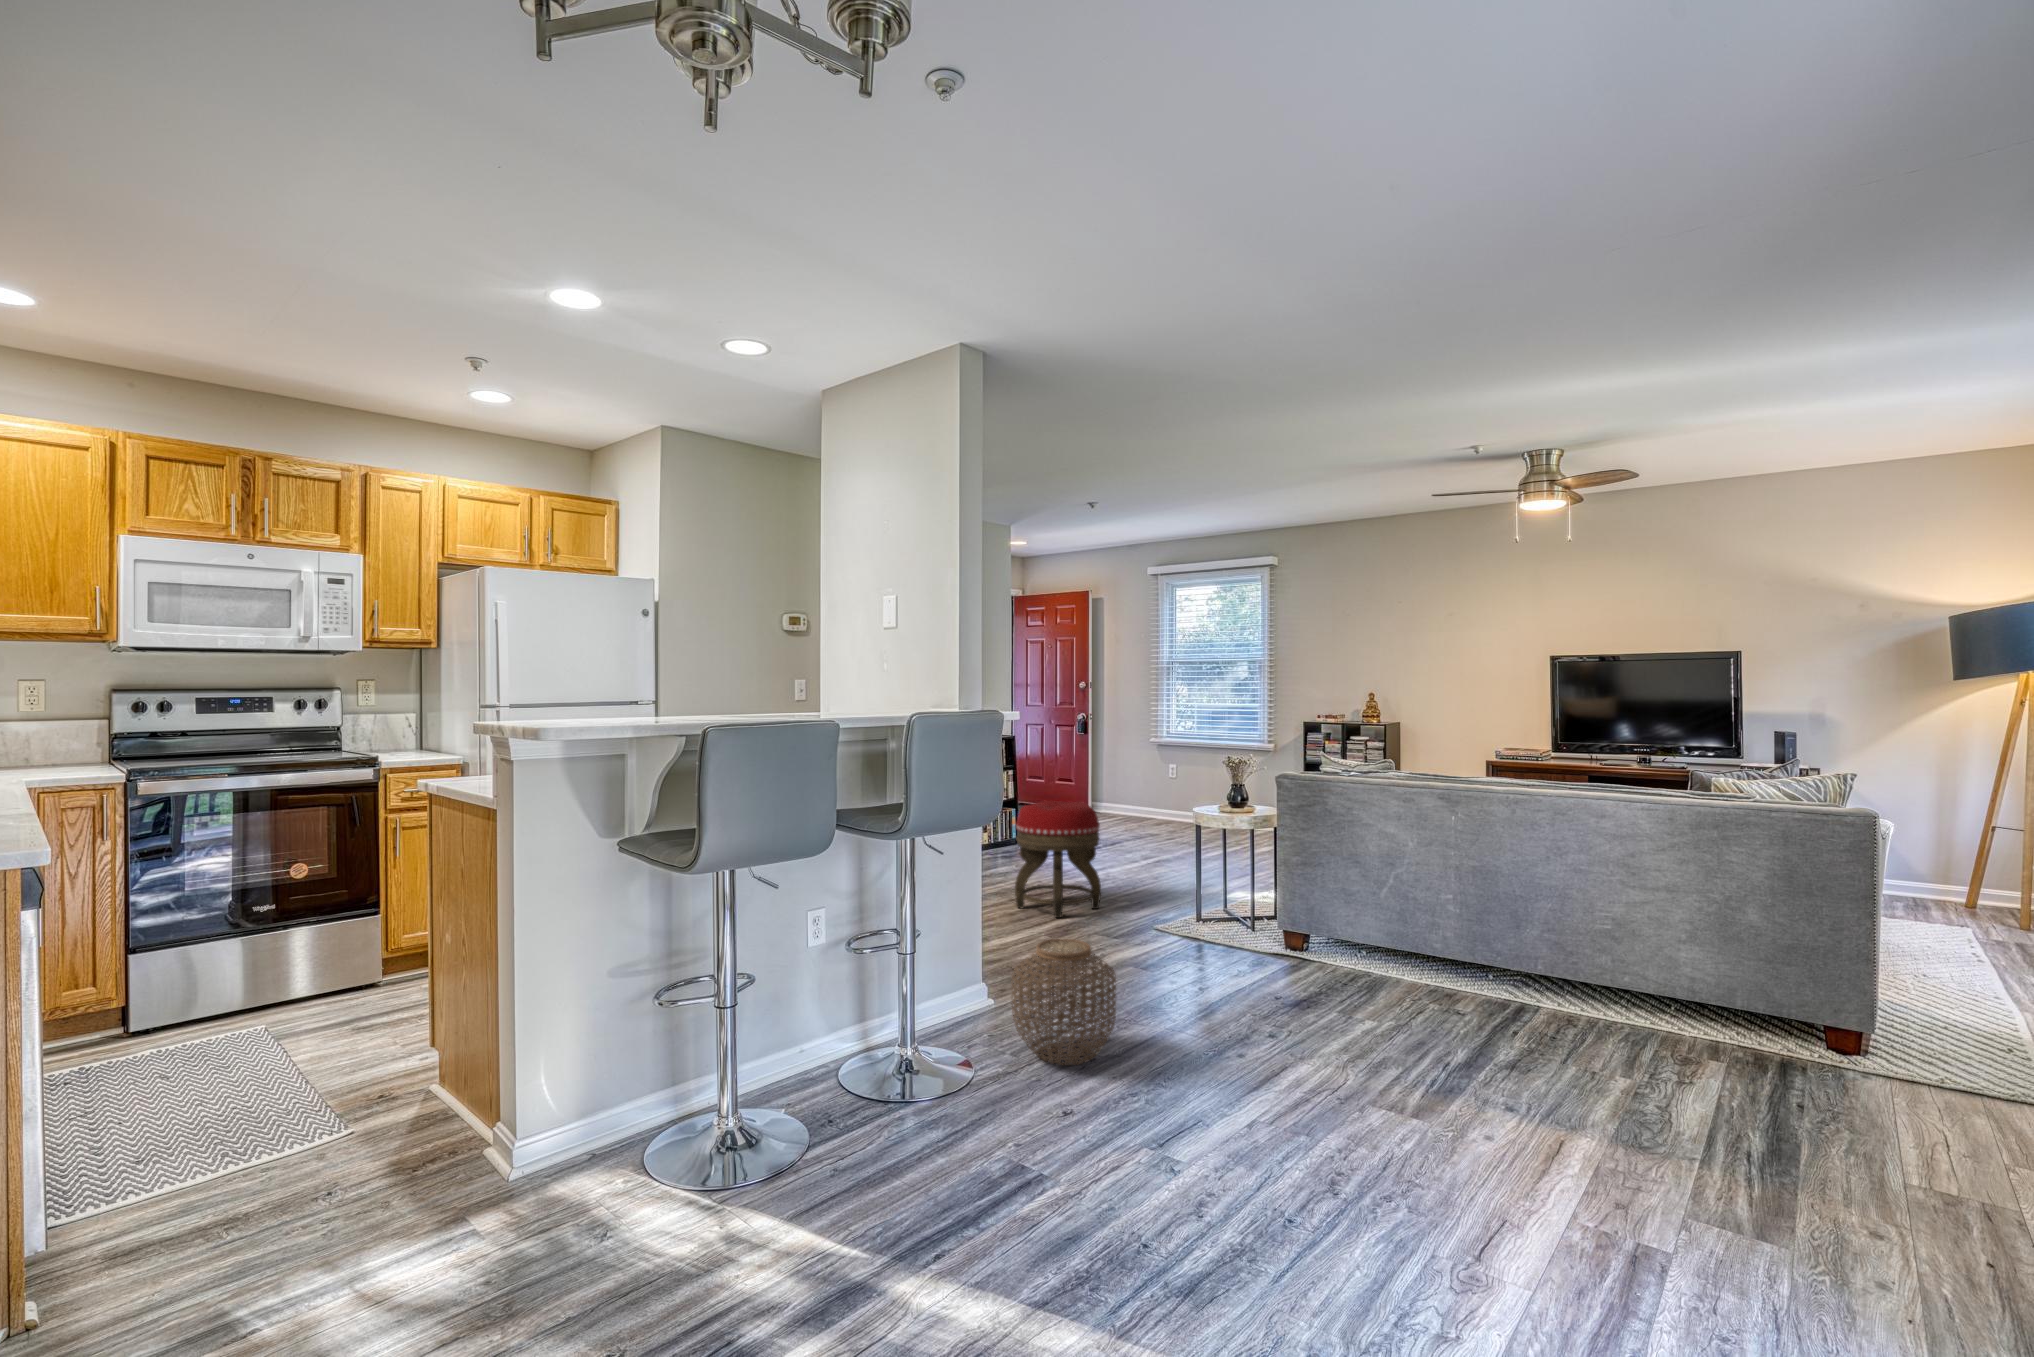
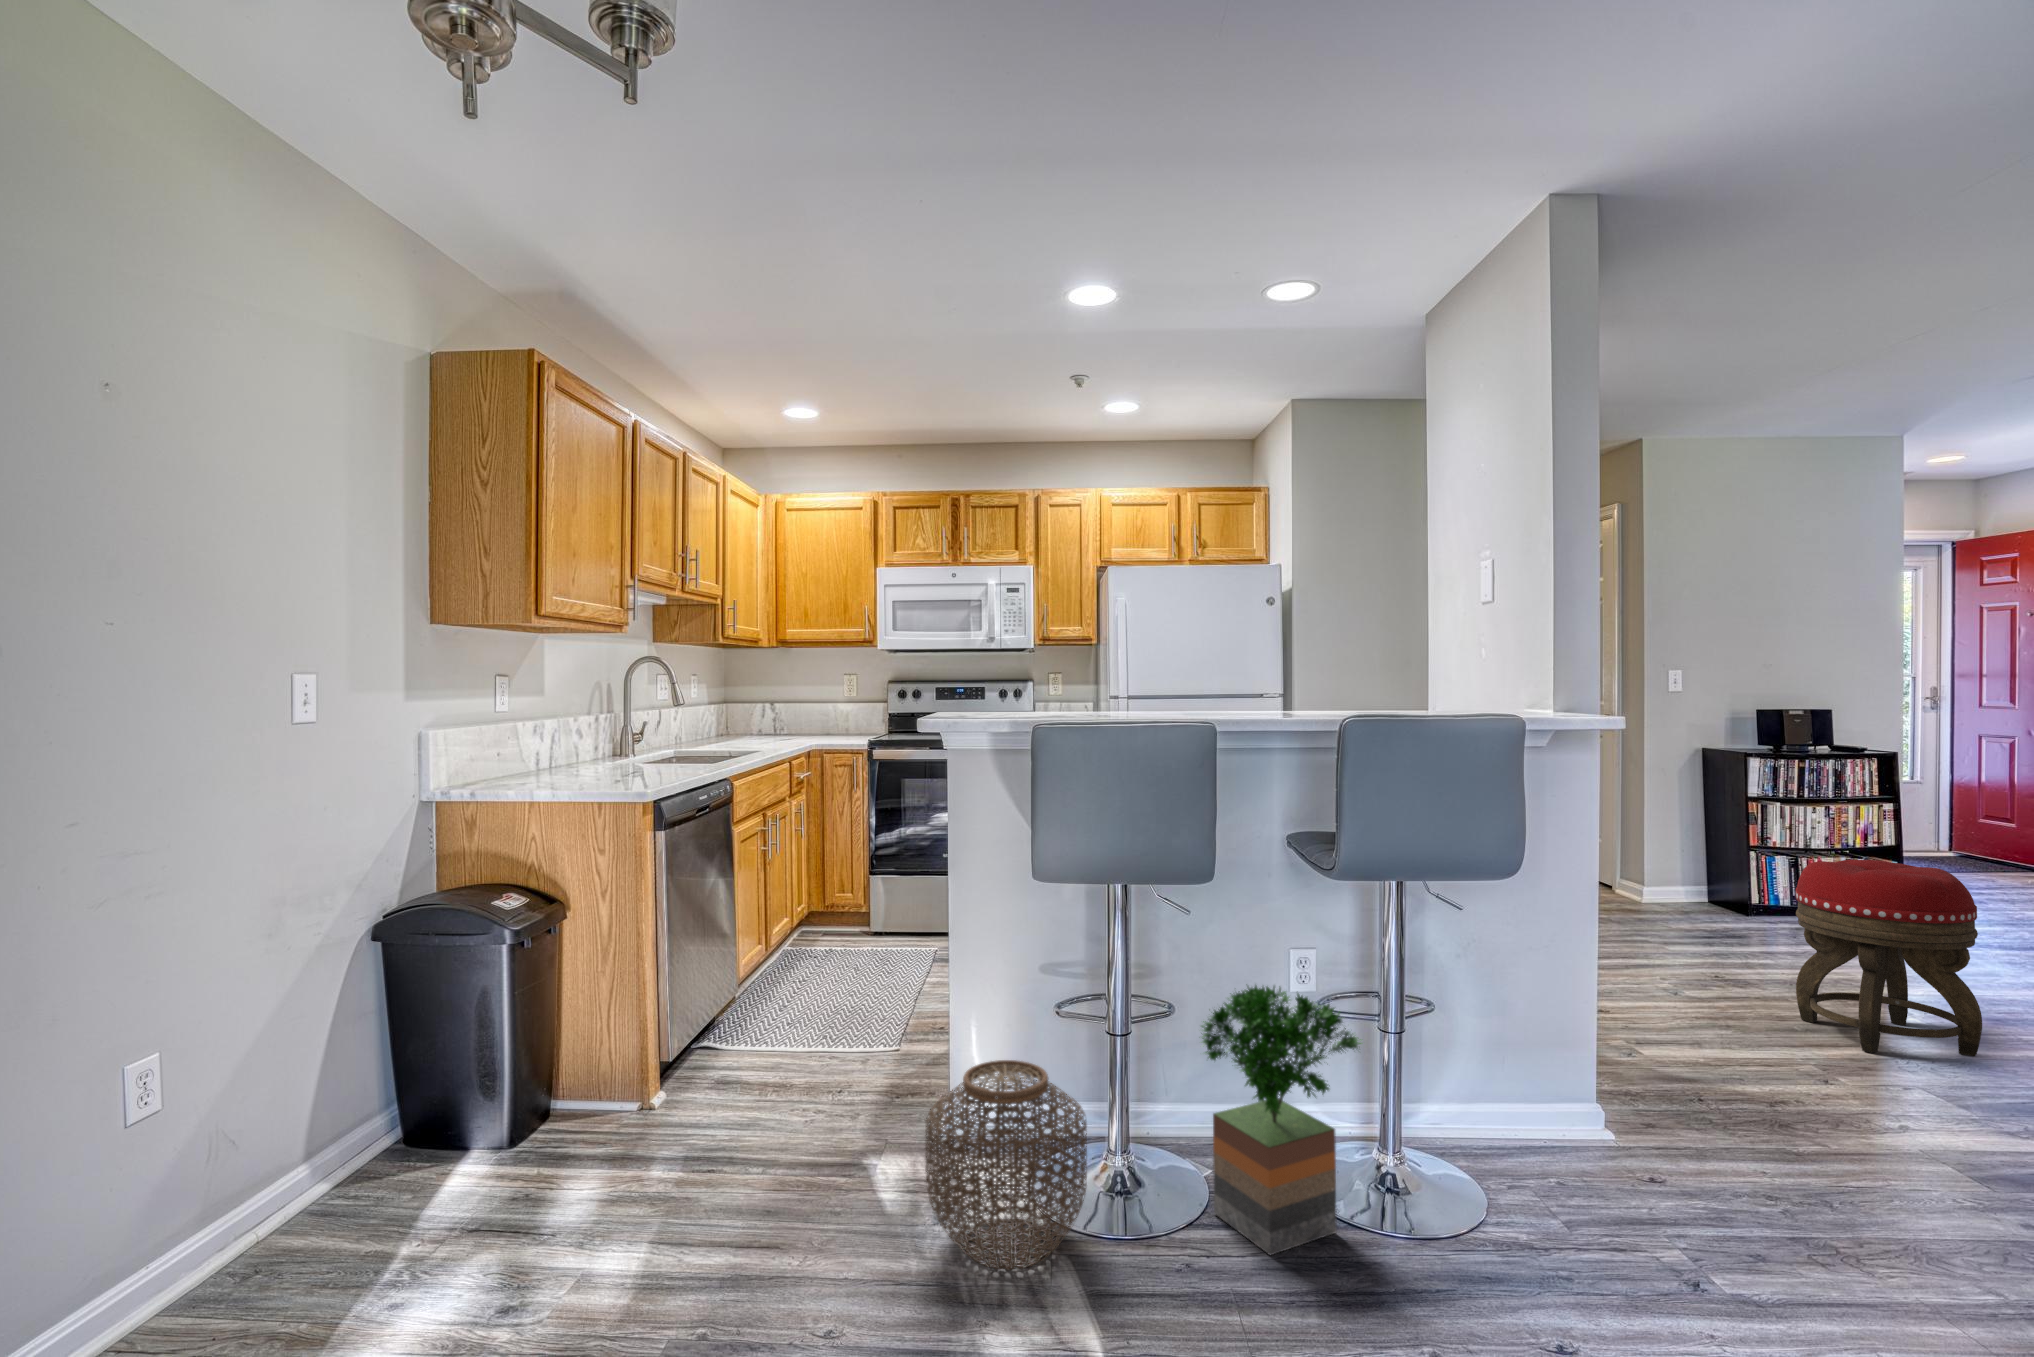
potted tree: none [810,936,928,1141] -> present [1201,985,1362,1255]
woven basket: present [1011,939,1116,1065] -> present [925,1060,1087,1270]

